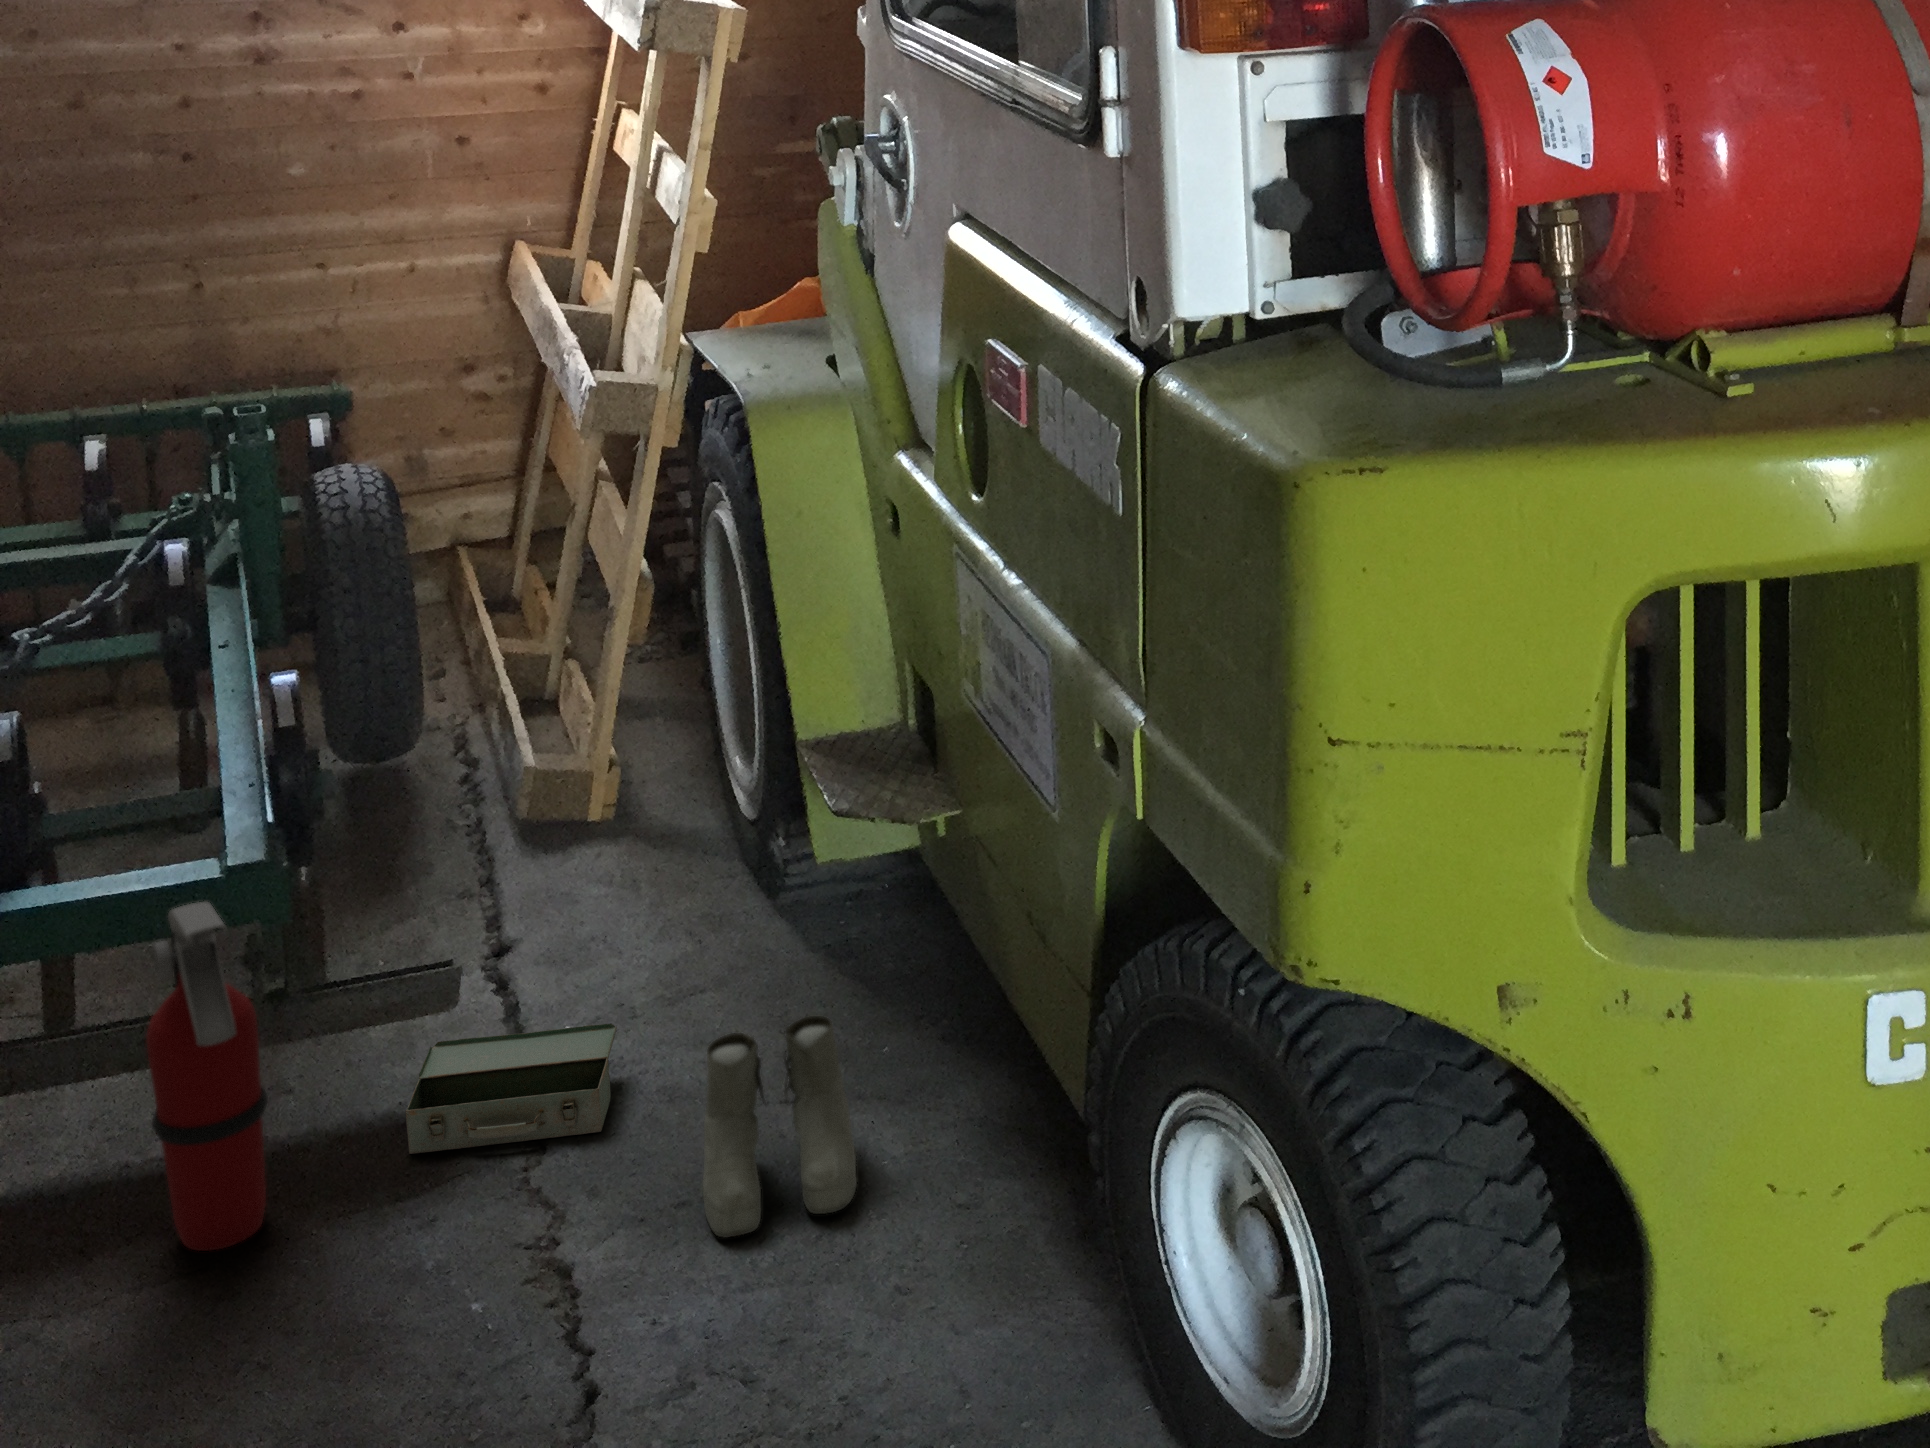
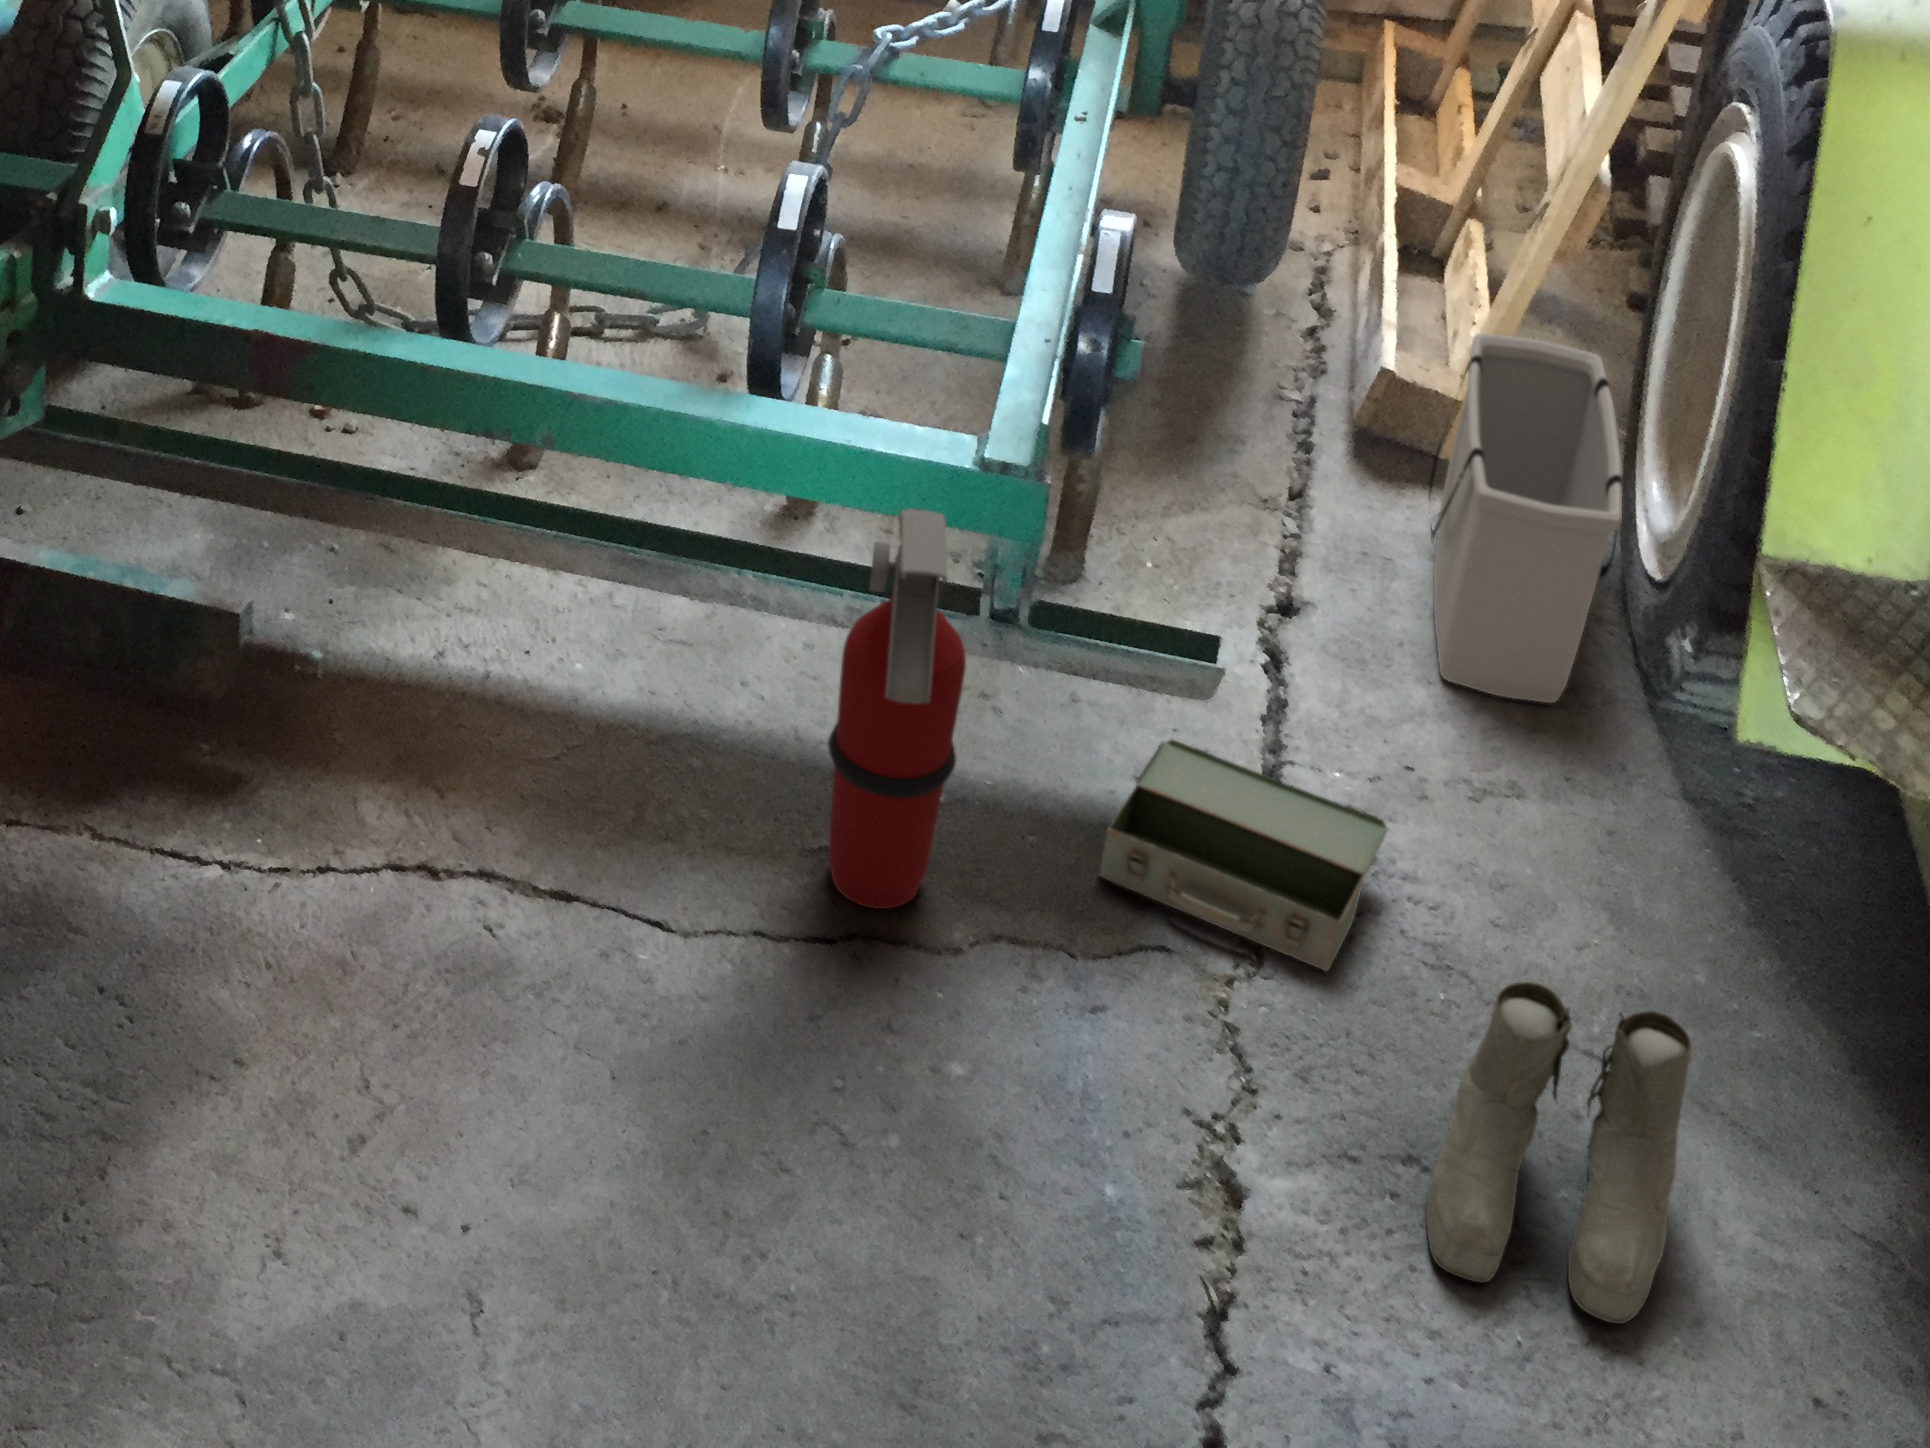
storage bin: none [583,691,726,945] -> present [1429,334,1623,703]

